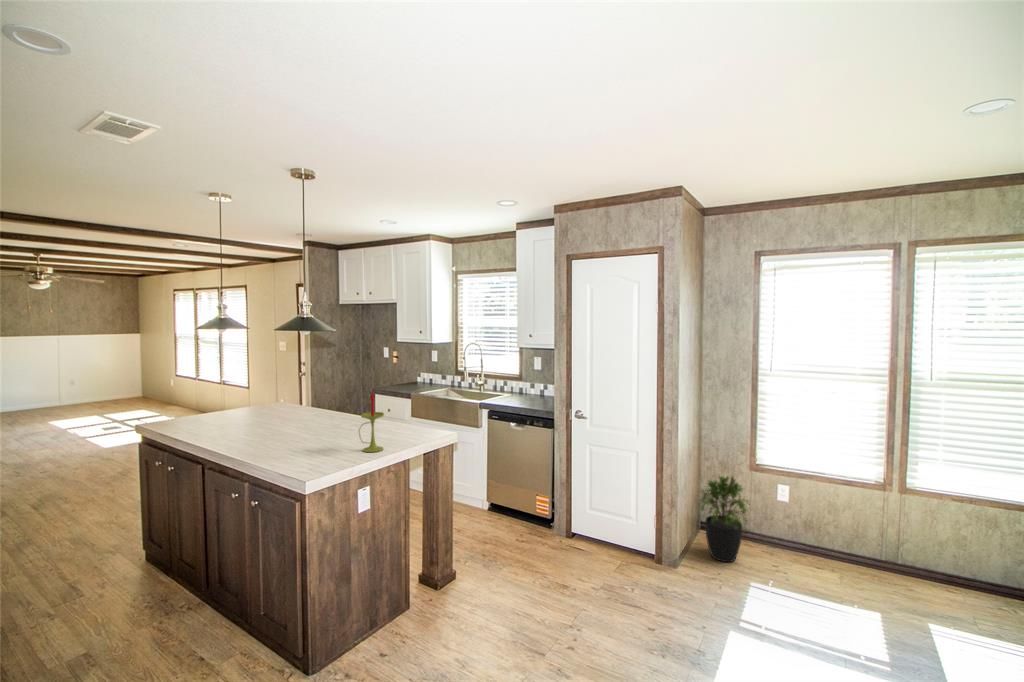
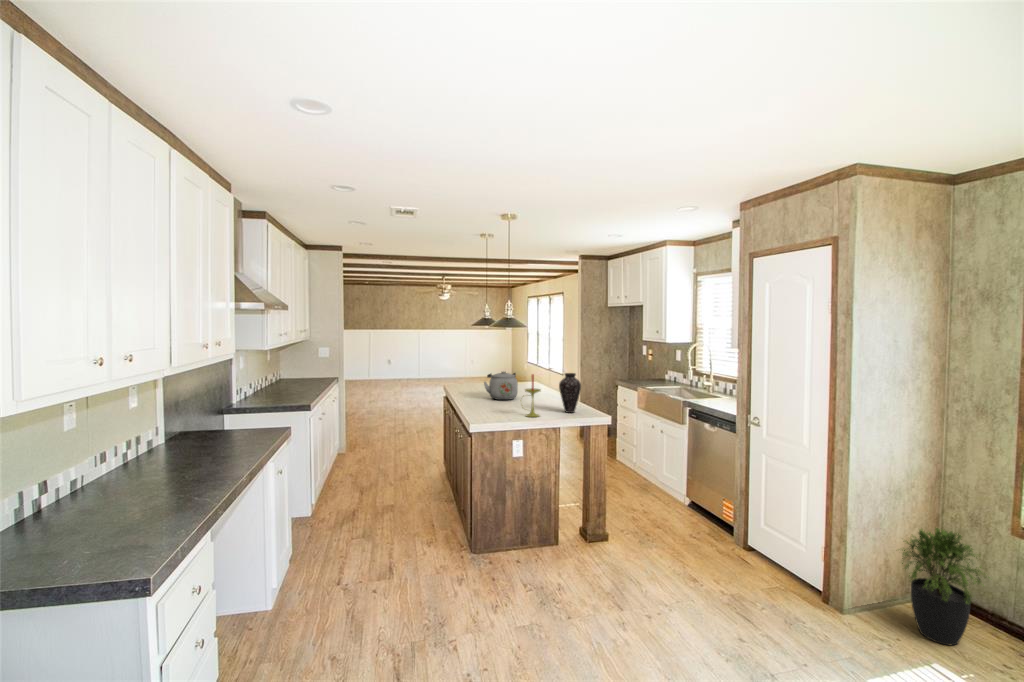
vase: none [392,386,420,437] -> present [559,373,581,413]
kettle: none [251,393,304,435] -> present [484,371,518,400]

